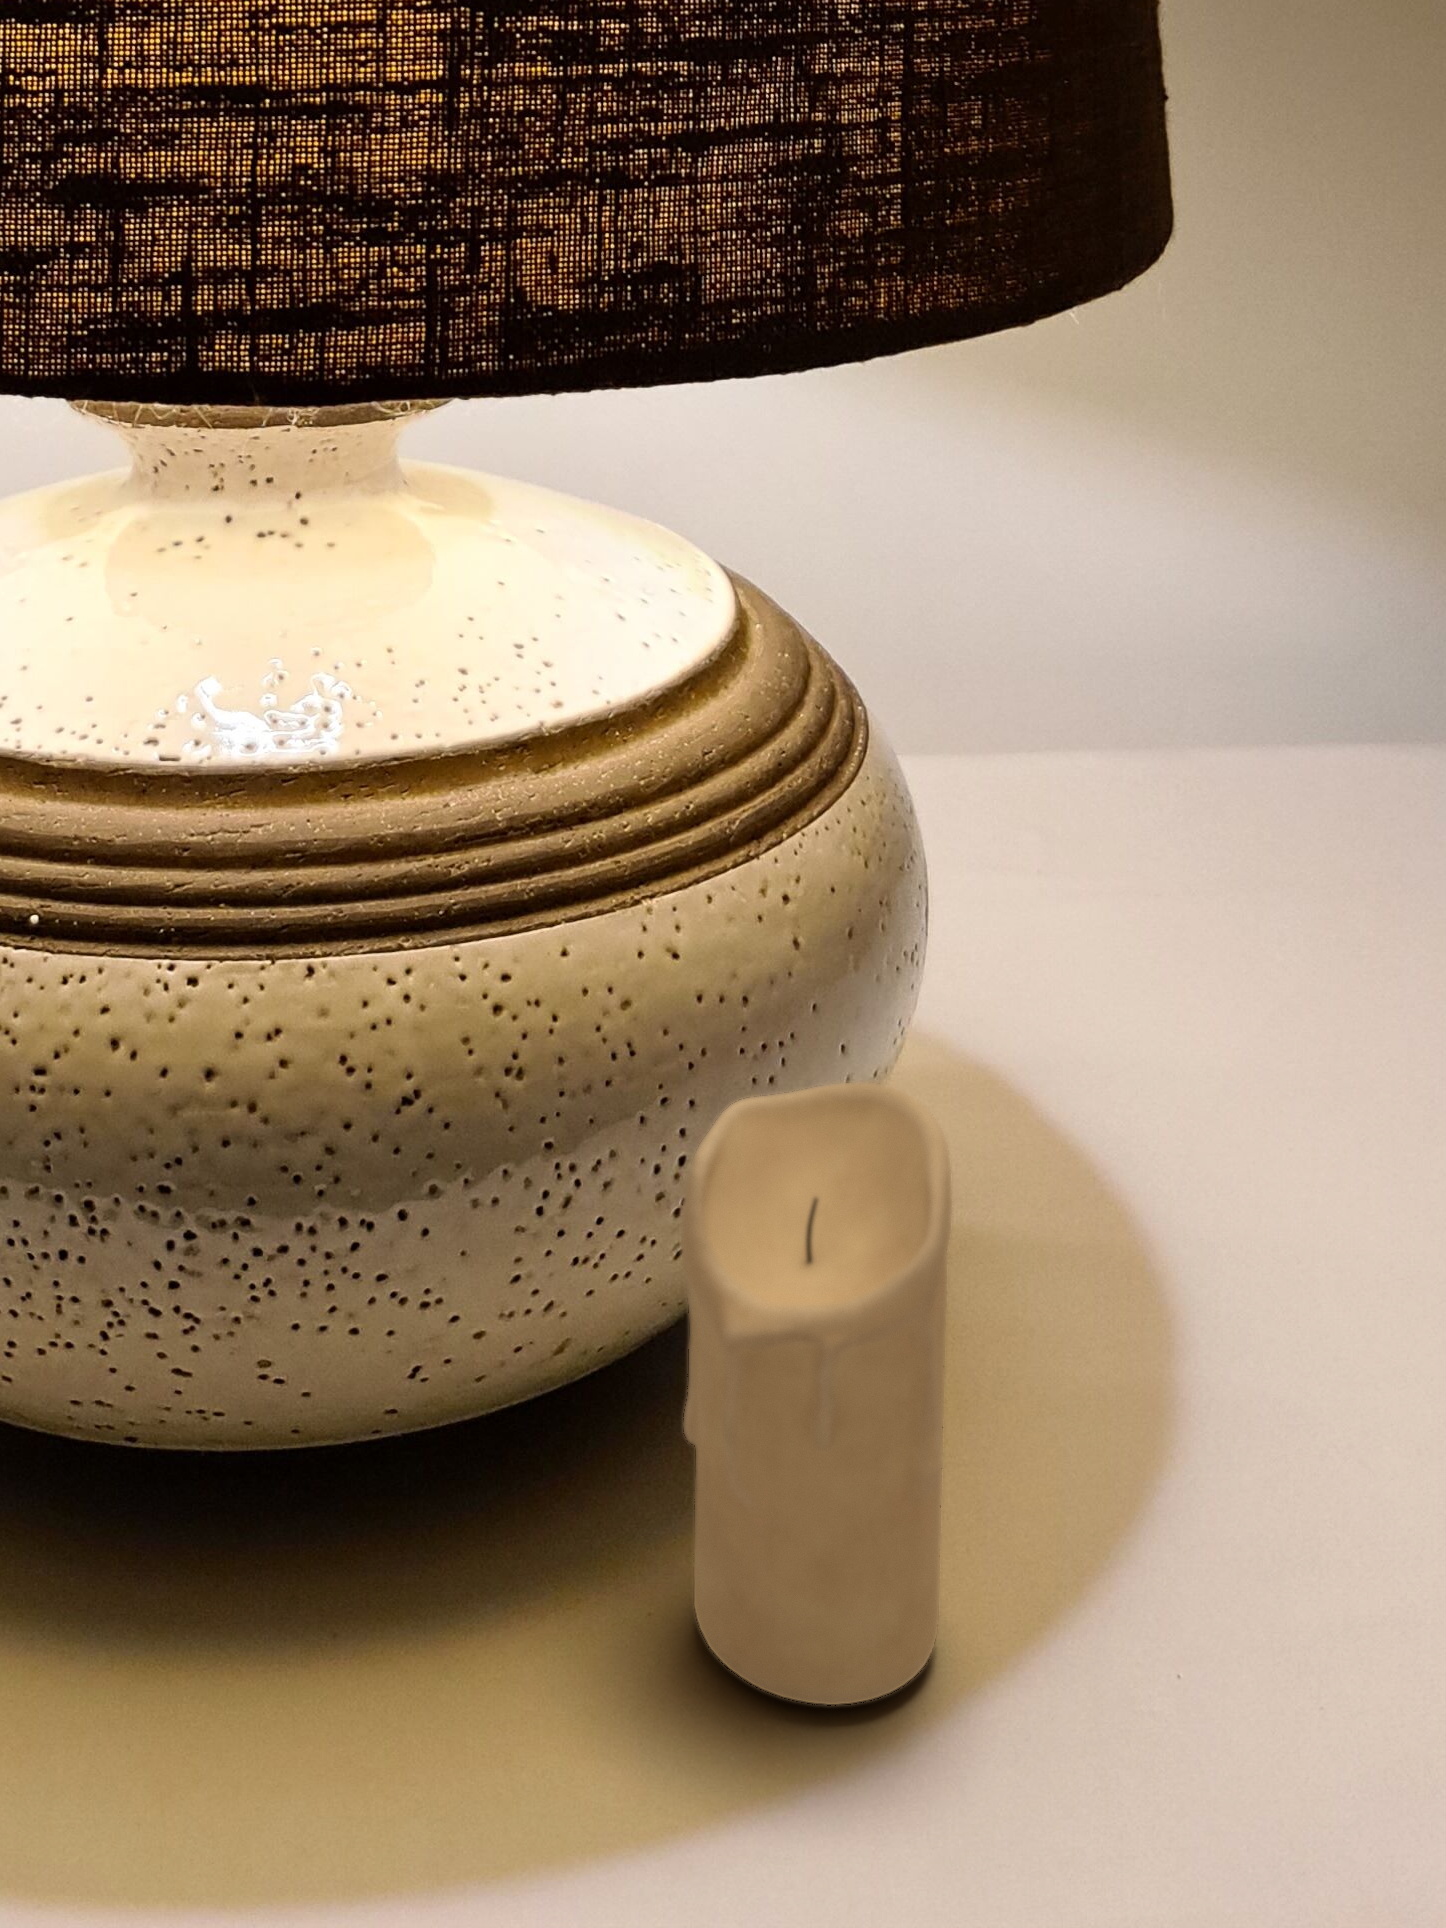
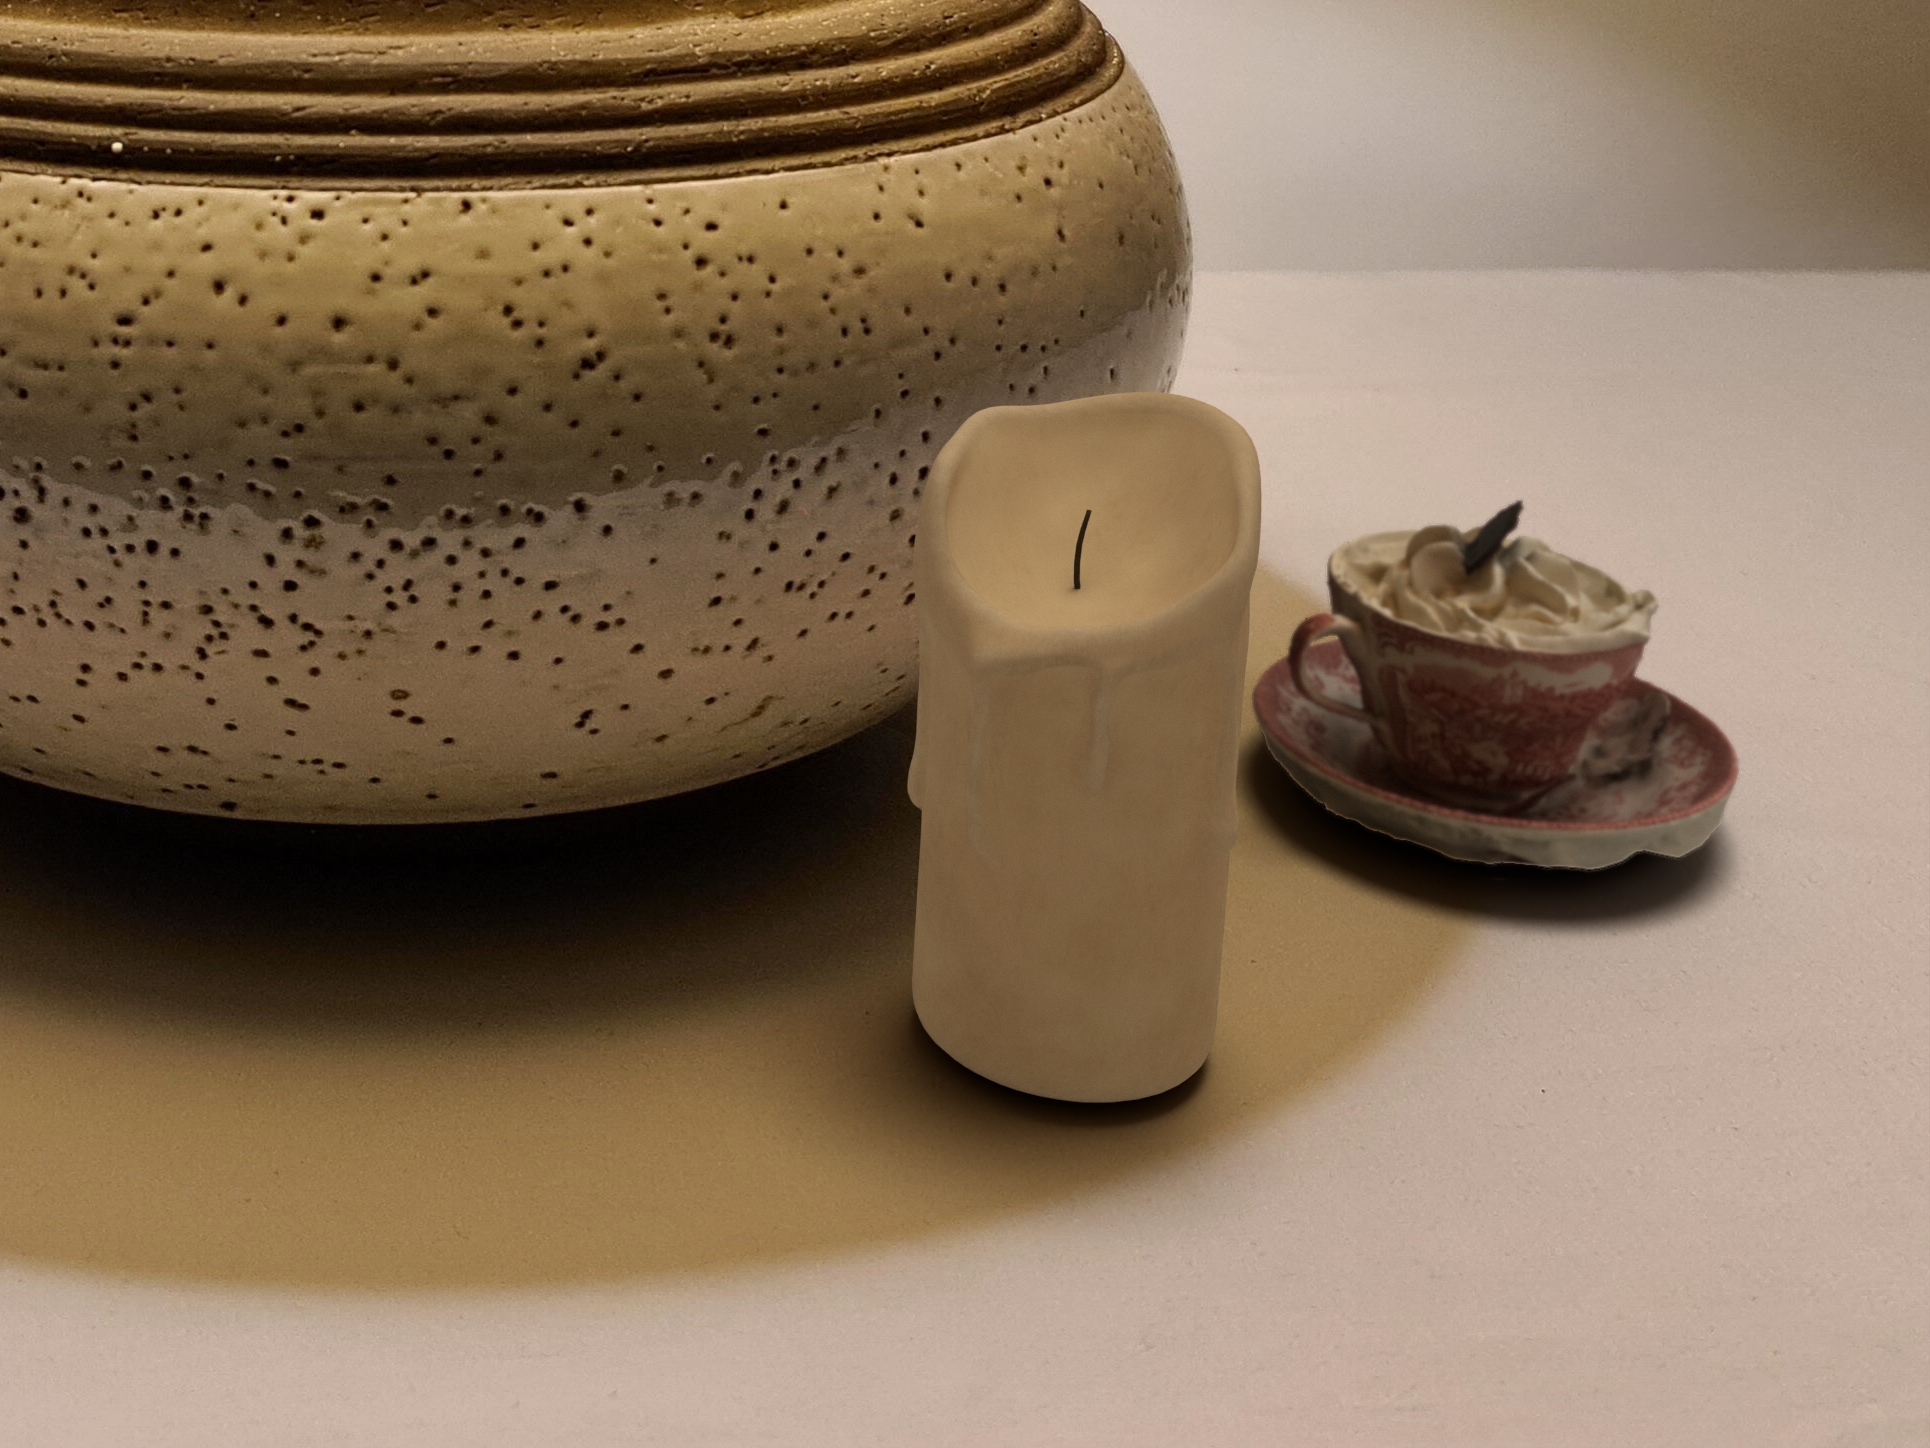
teacup: none [989,1121,1378,1452] -> present [1252,500,1739,870]

